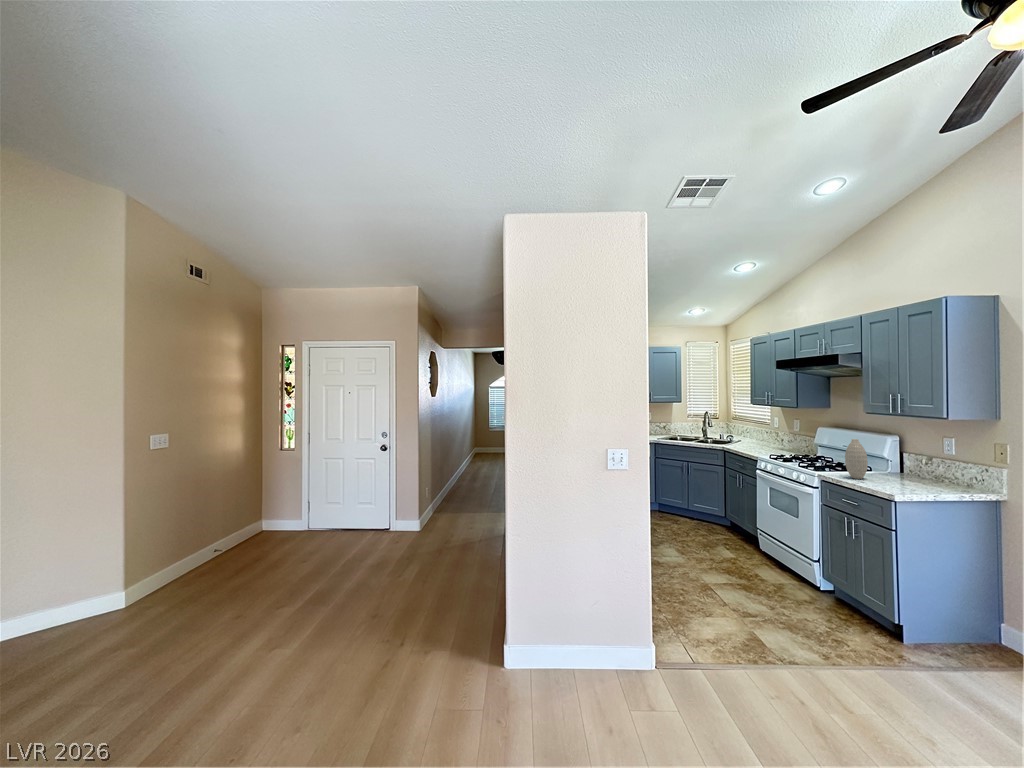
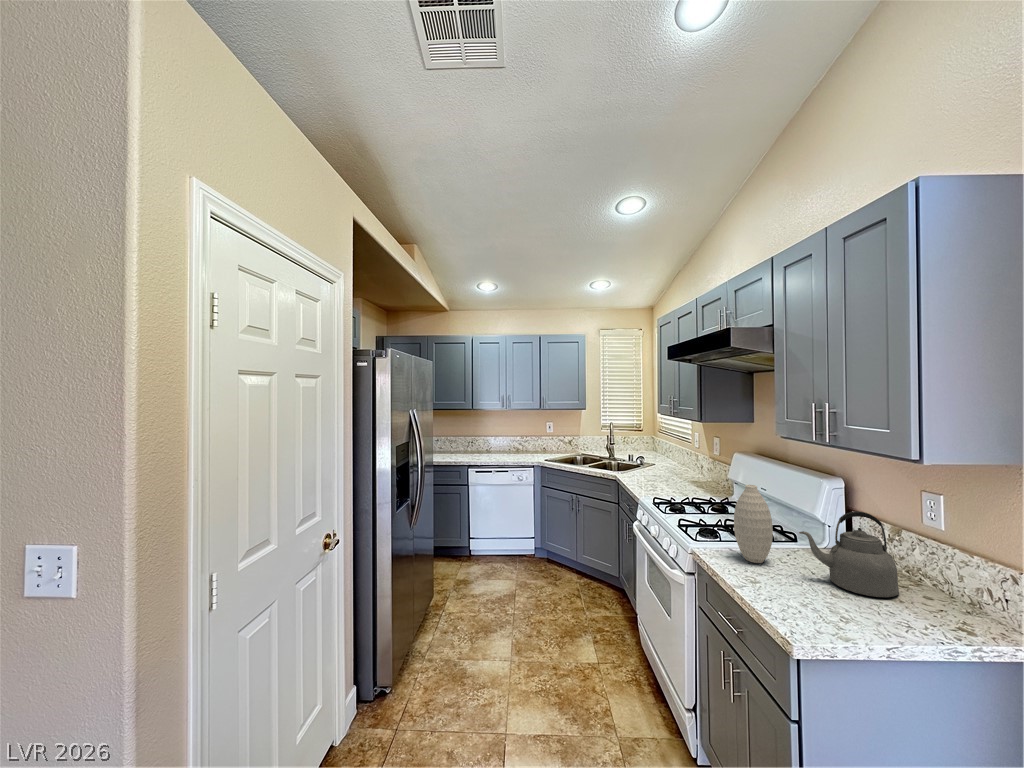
kettle: none [885,448,934,485] -> present [799,511,899,597]

